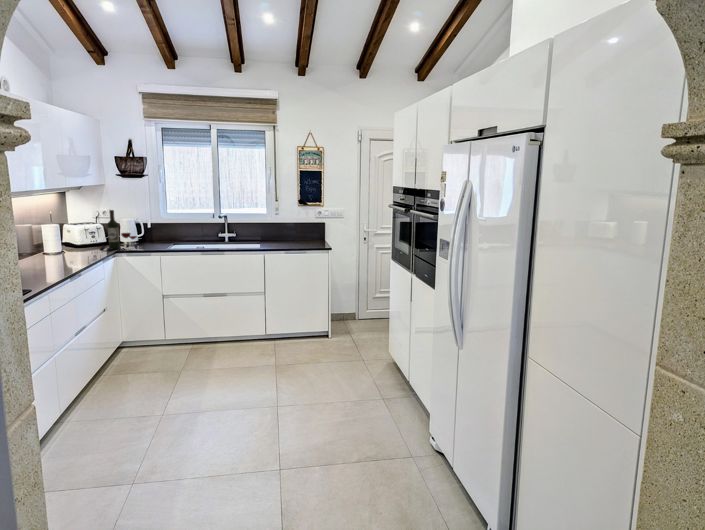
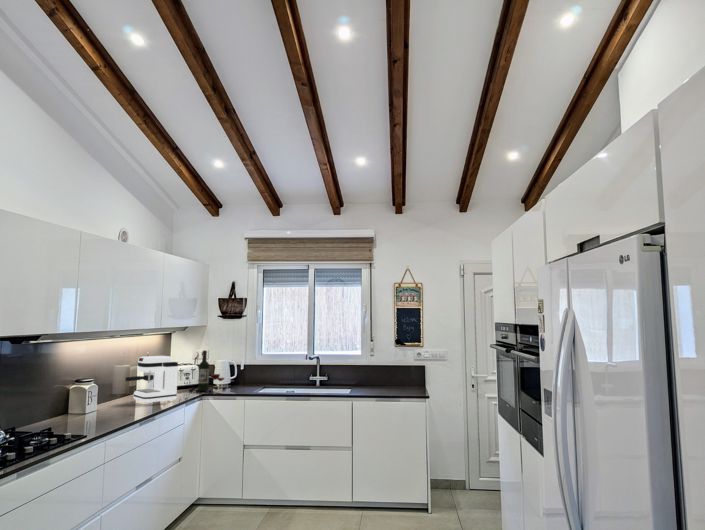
coffee maker: none [36,216,94,262] -> present [126,356,178,403]

